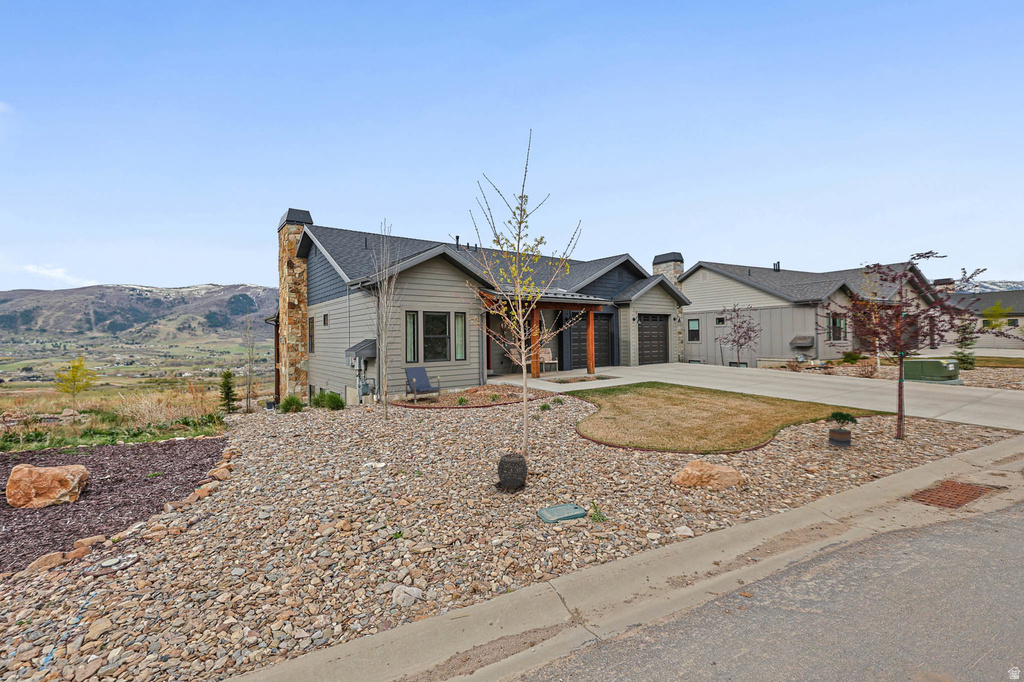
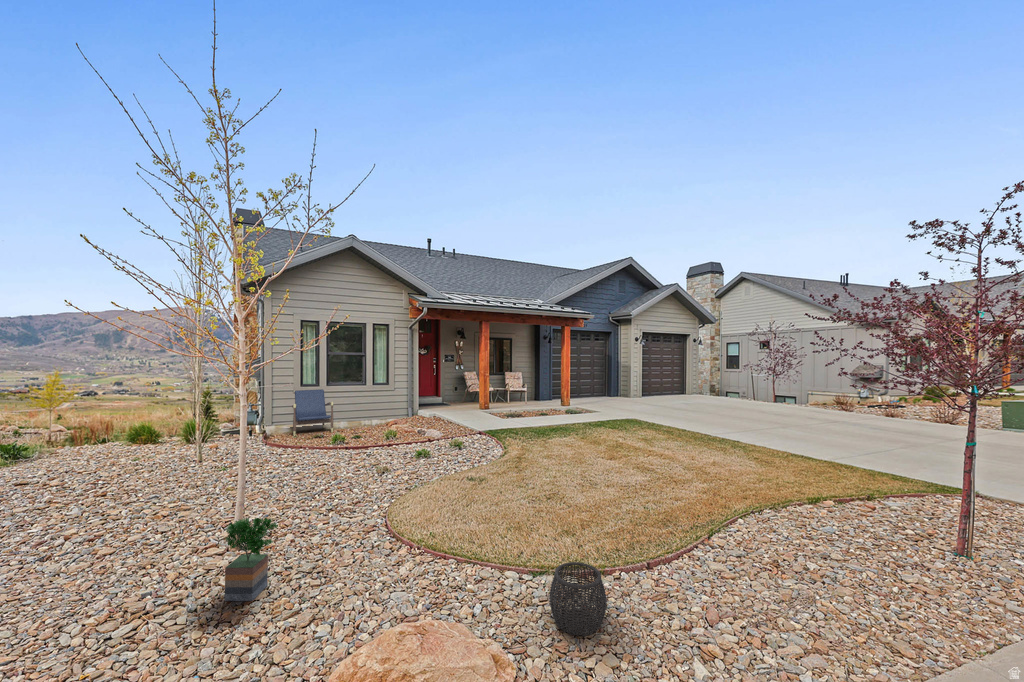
potted tree: present [826,412,858,447] -> present [225,517,277,601]
woven basket: present [498,454,528,487] -> present [549,562,607,636]

